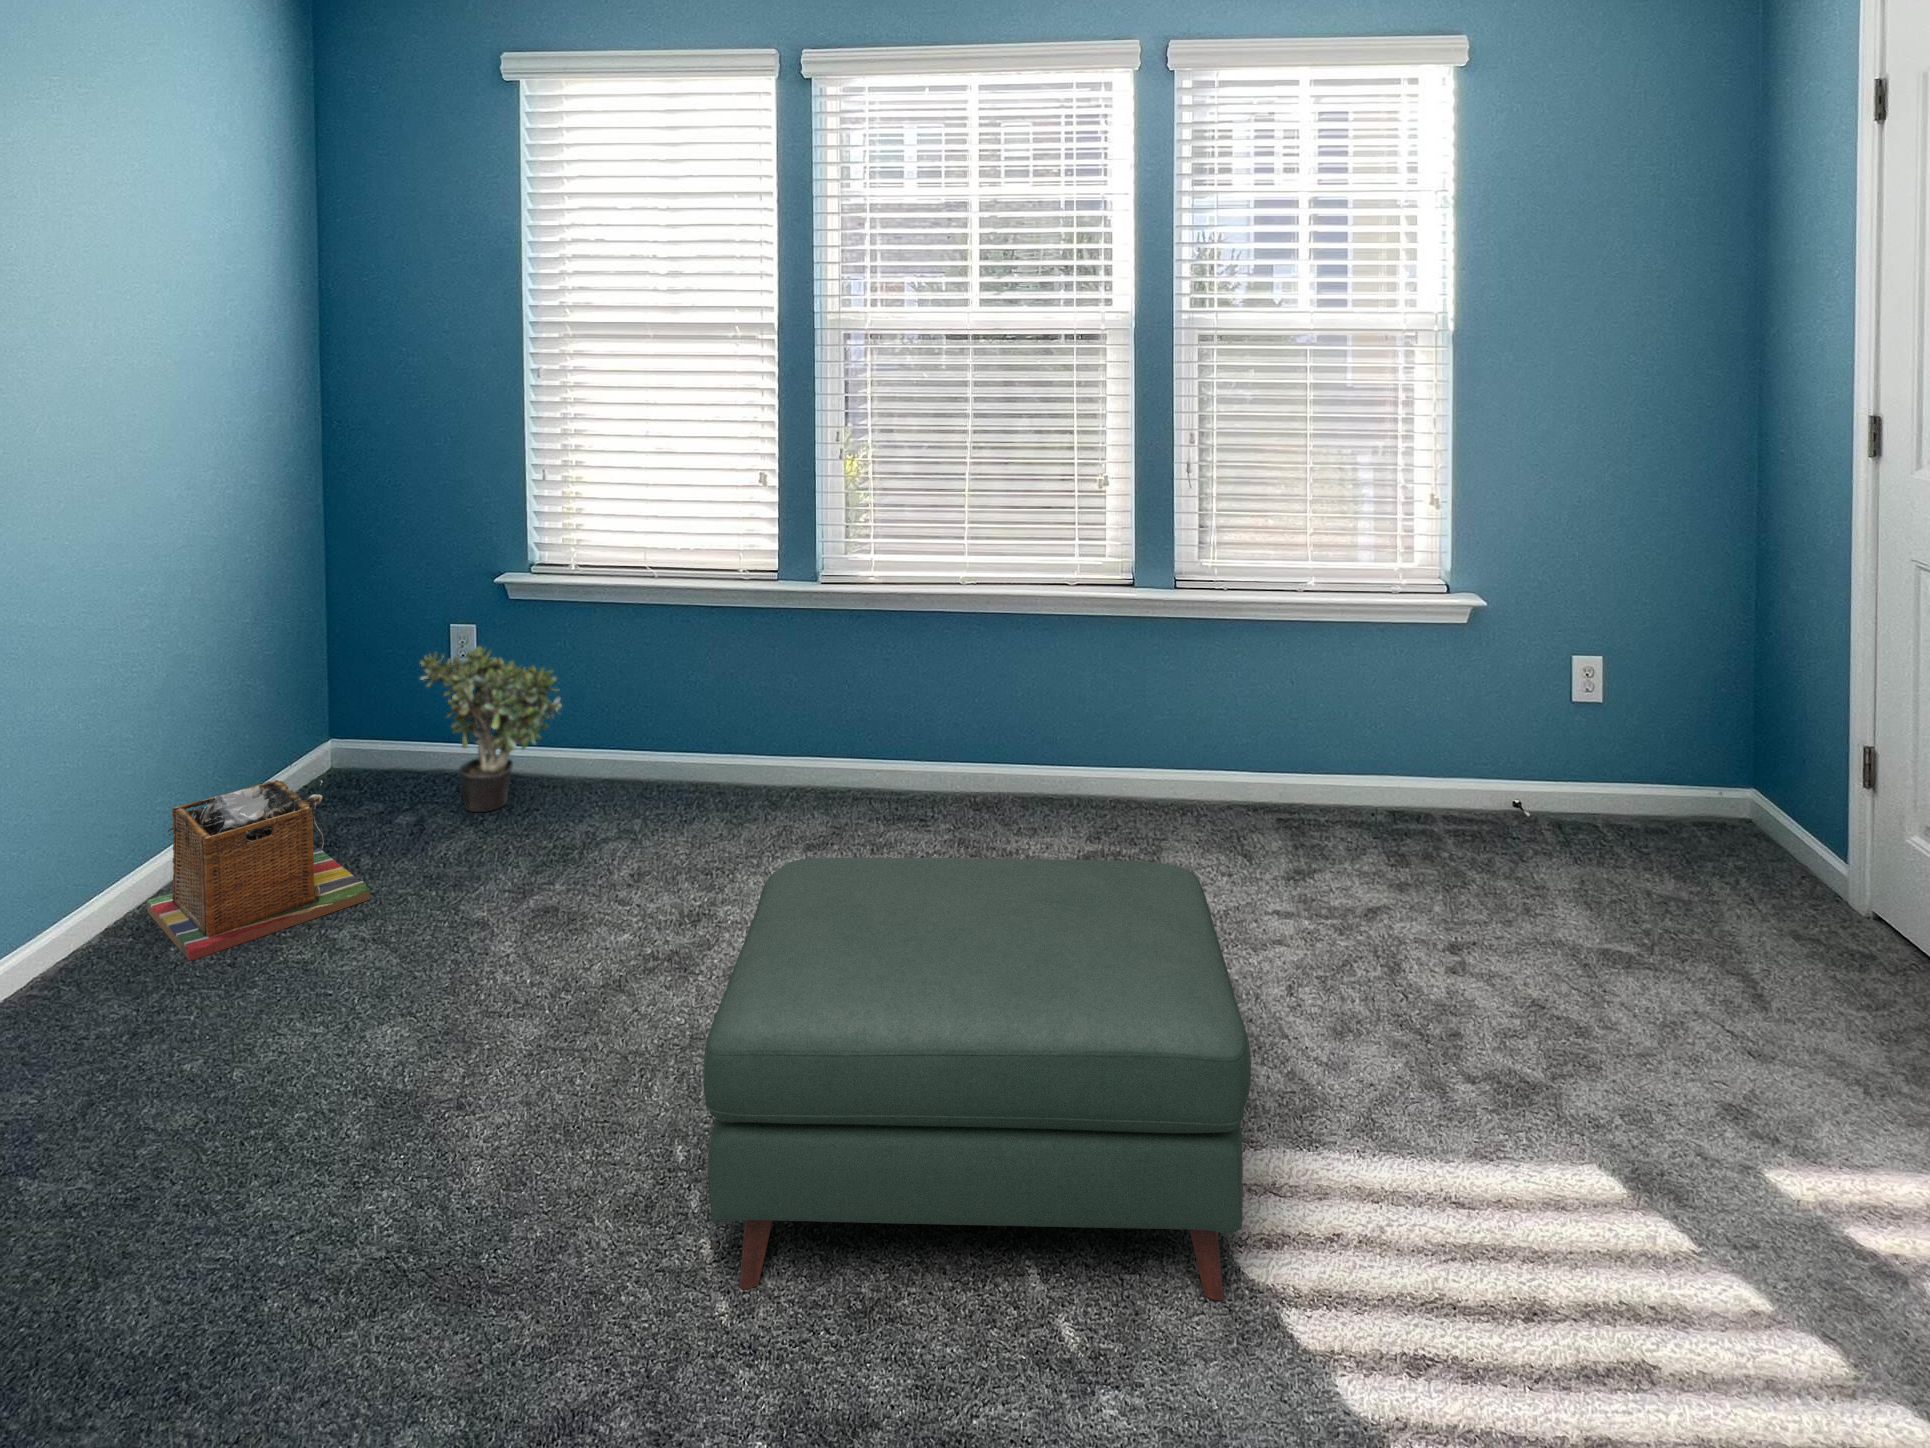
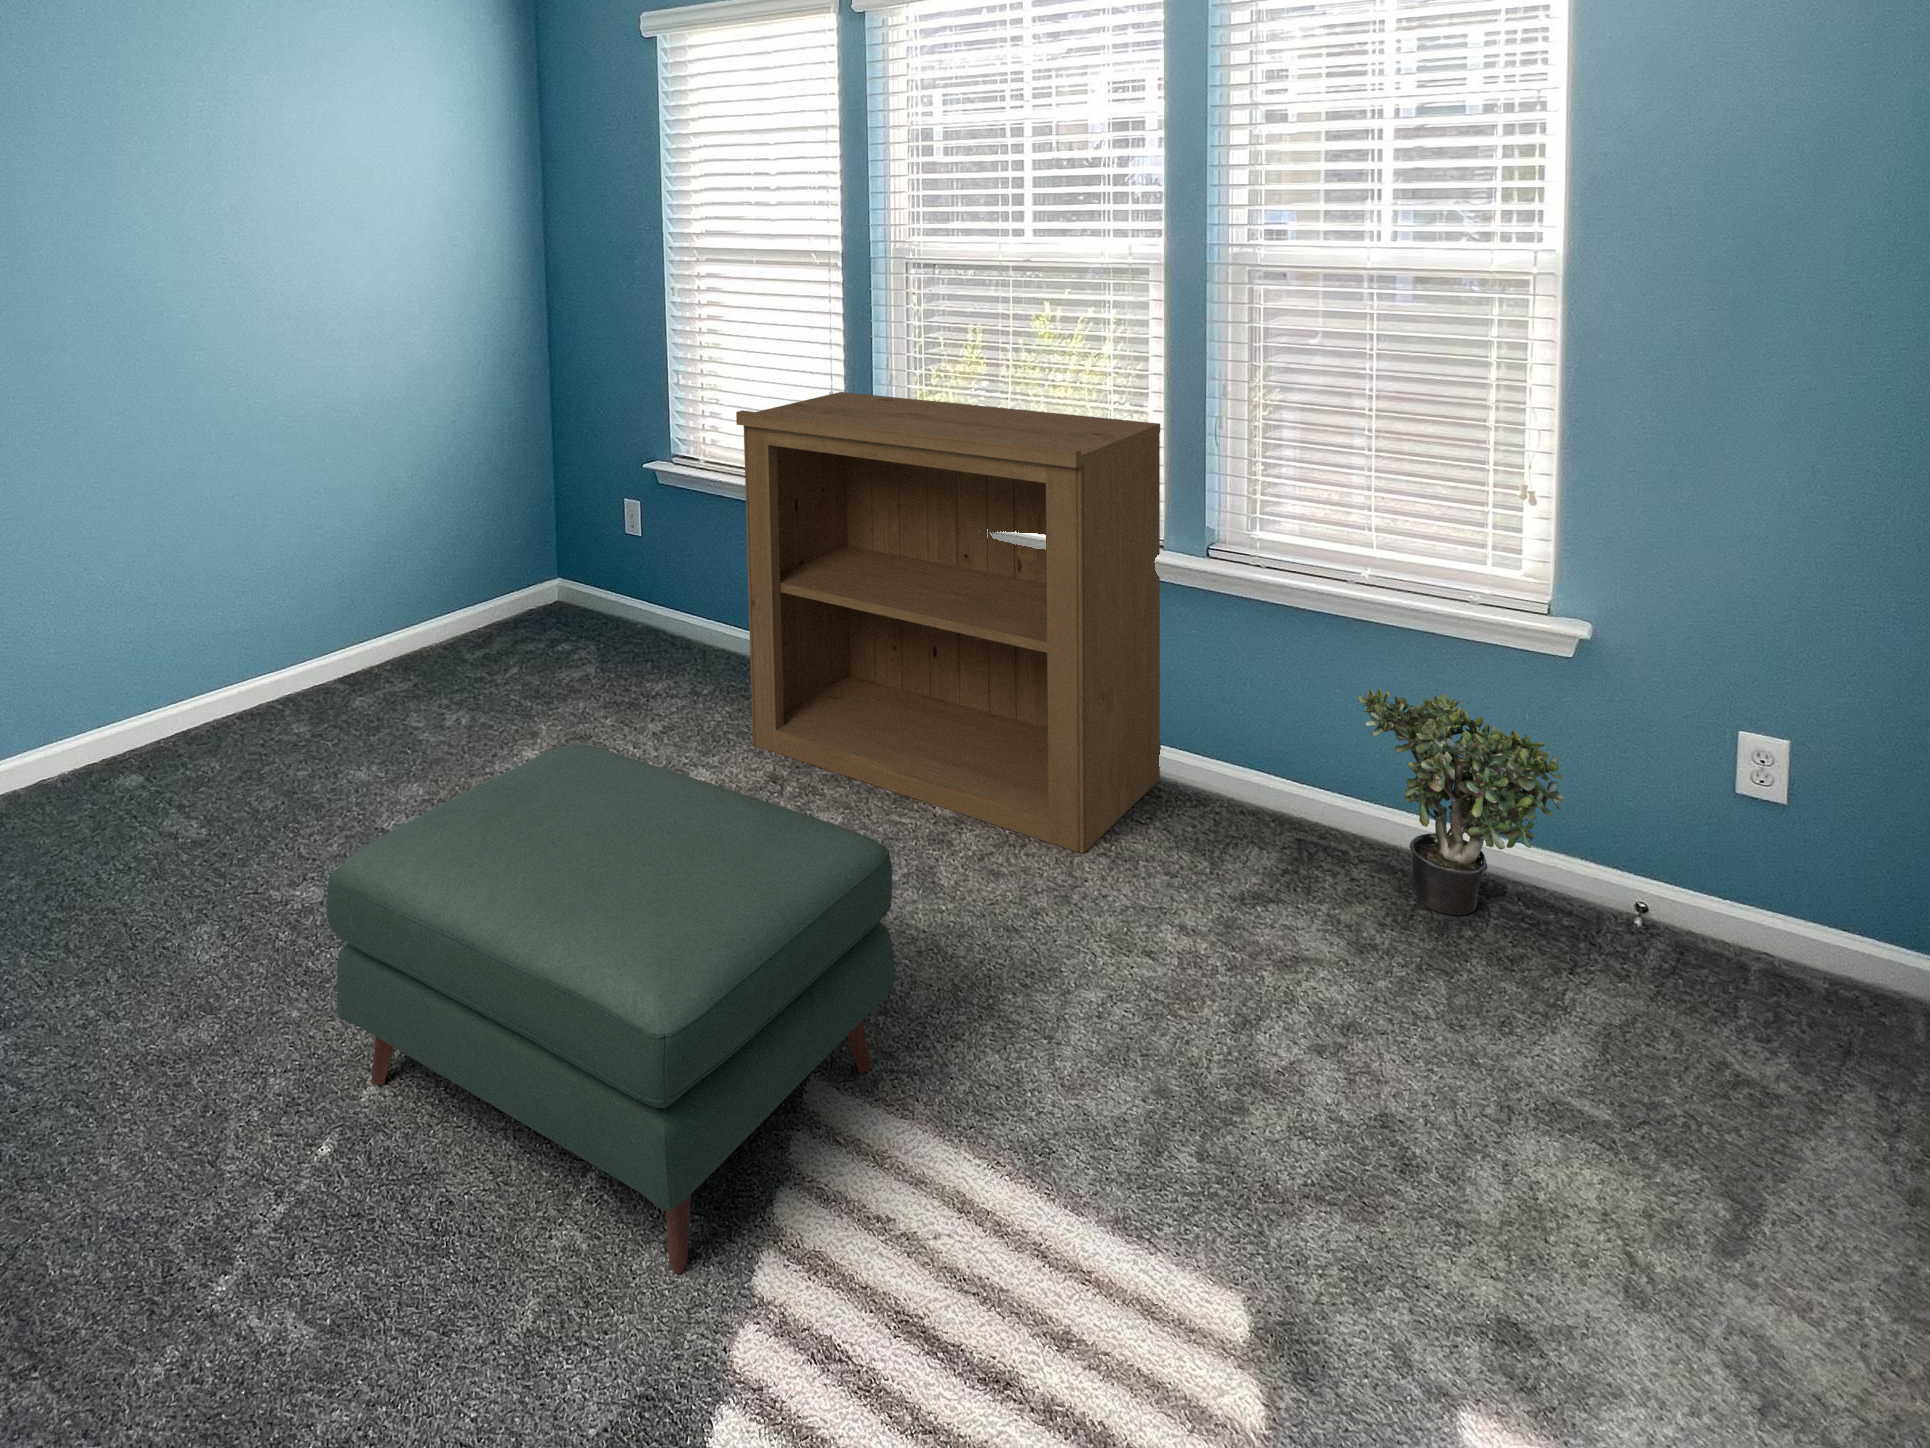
bookshelf: none [741,471,1146,875] -> present [736,392,1161,853]
potted plant: present [420,646,562,812] -> present [1358,689,1564,915]
laundry basket: present [147,780,370,961] -> none [342,601,484,721]

